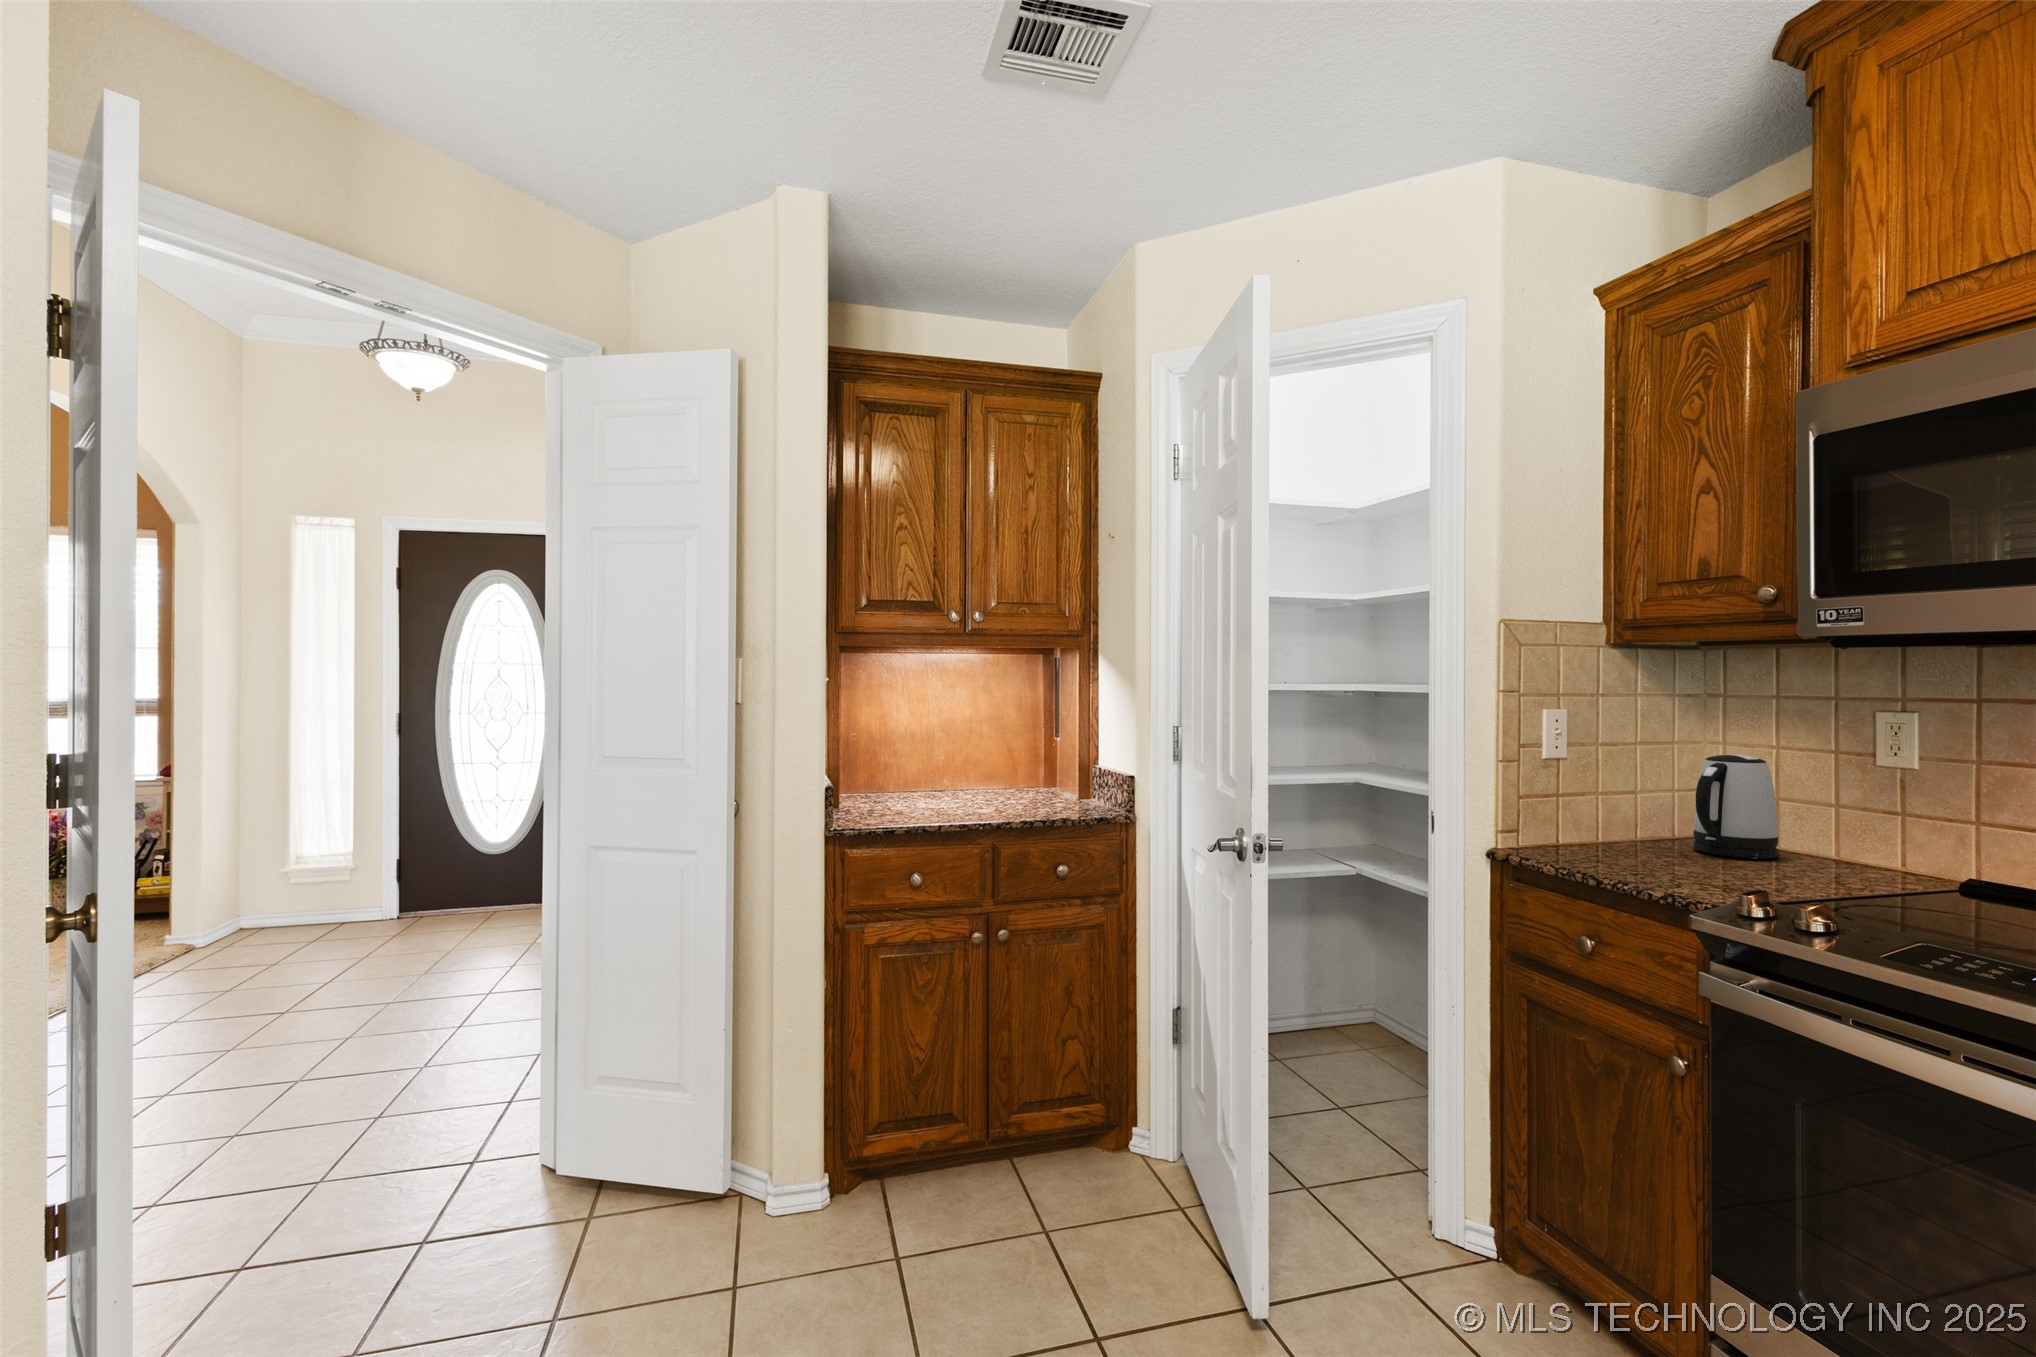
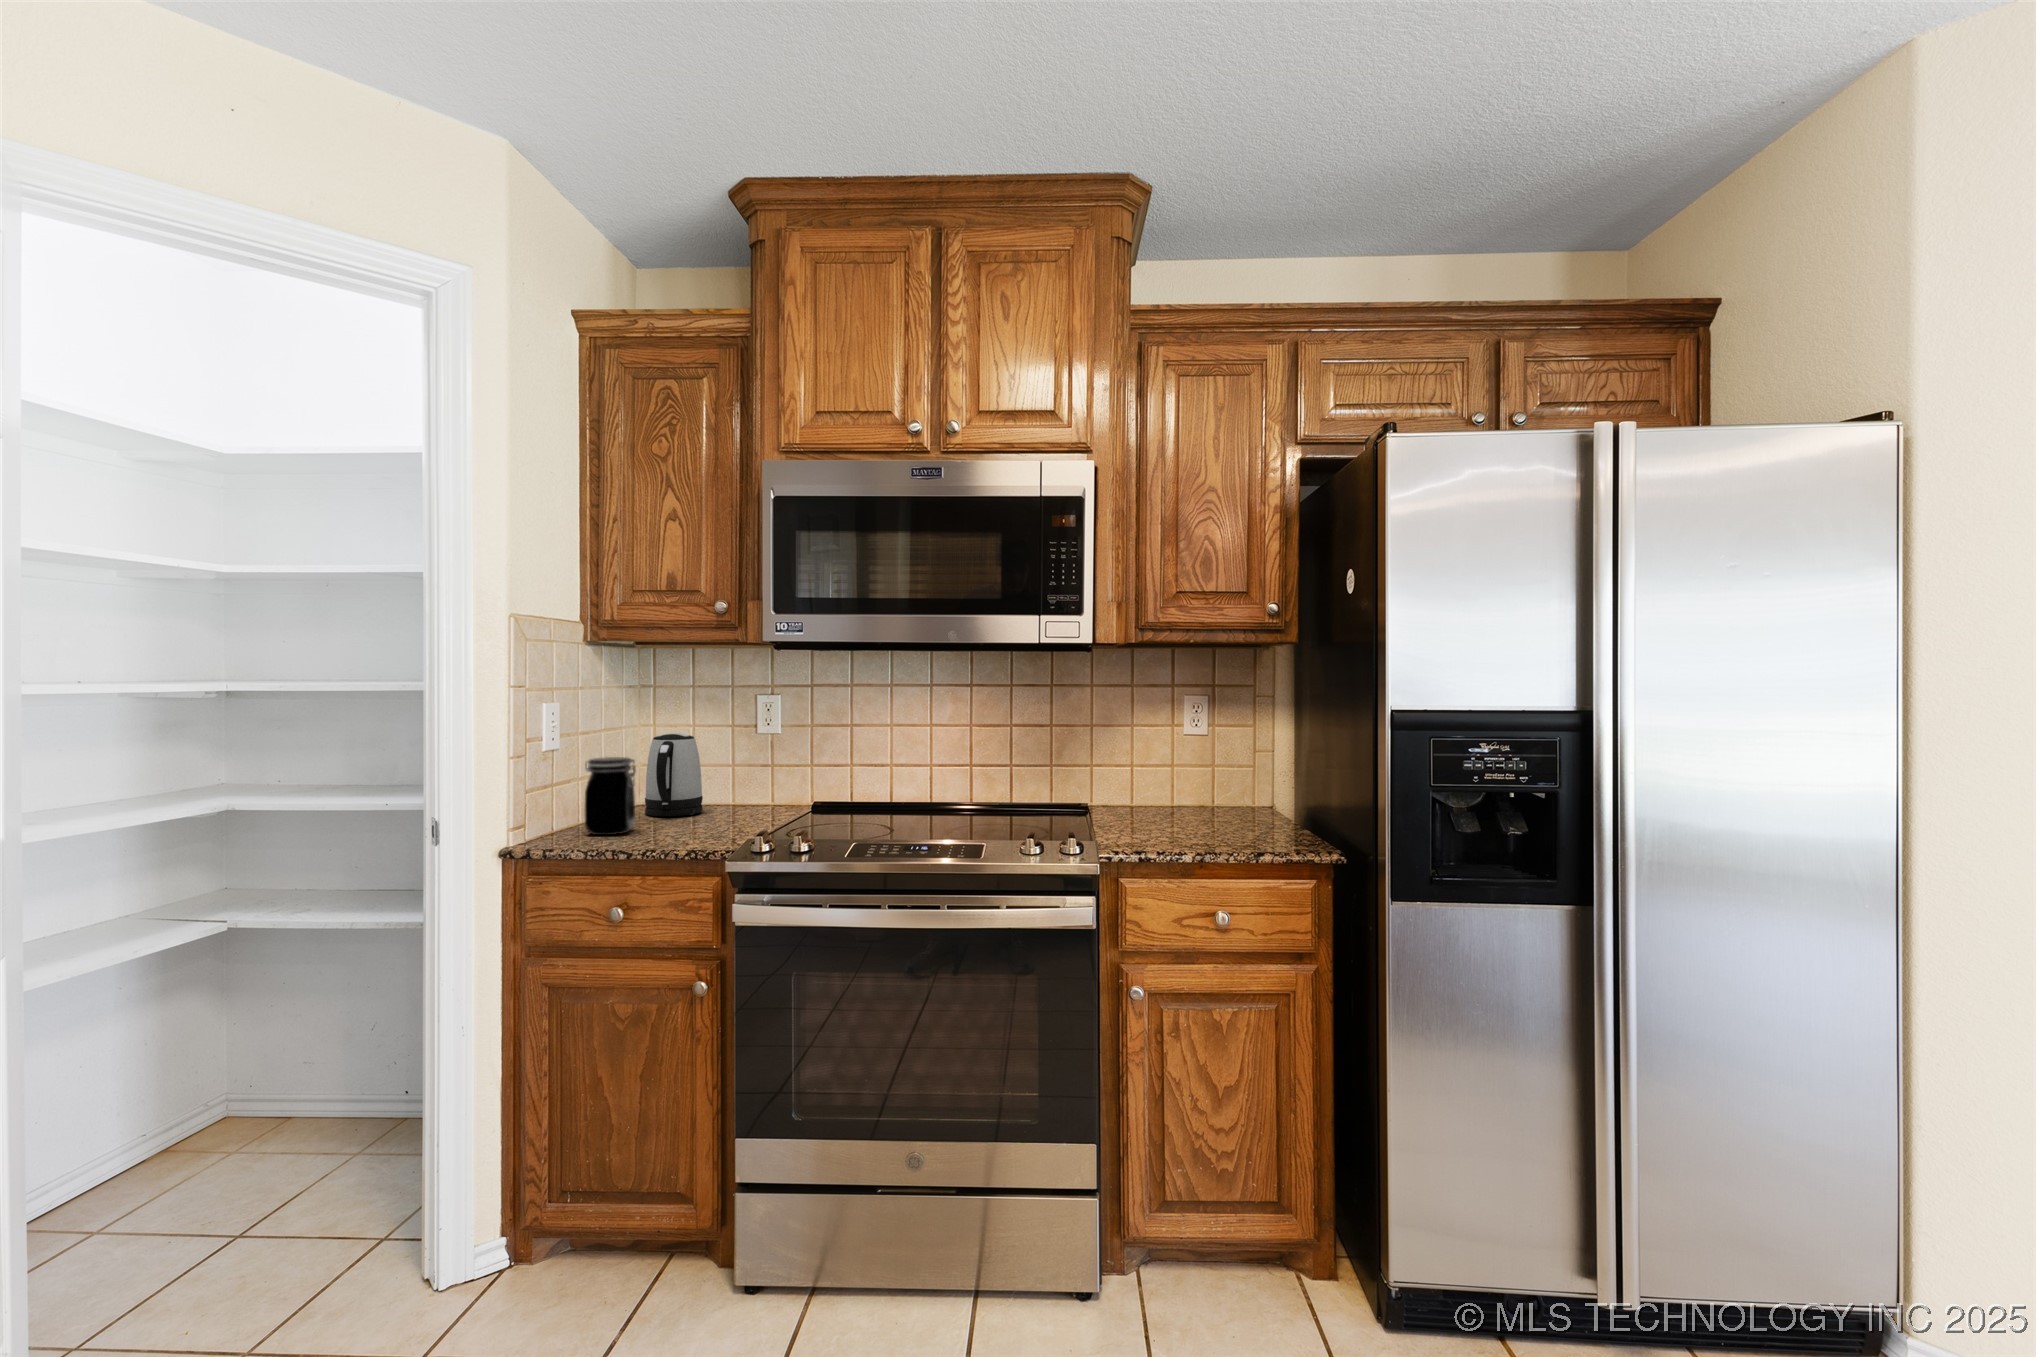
jar: none [1581,773,1650,861] -> present [585,757,636,835]

